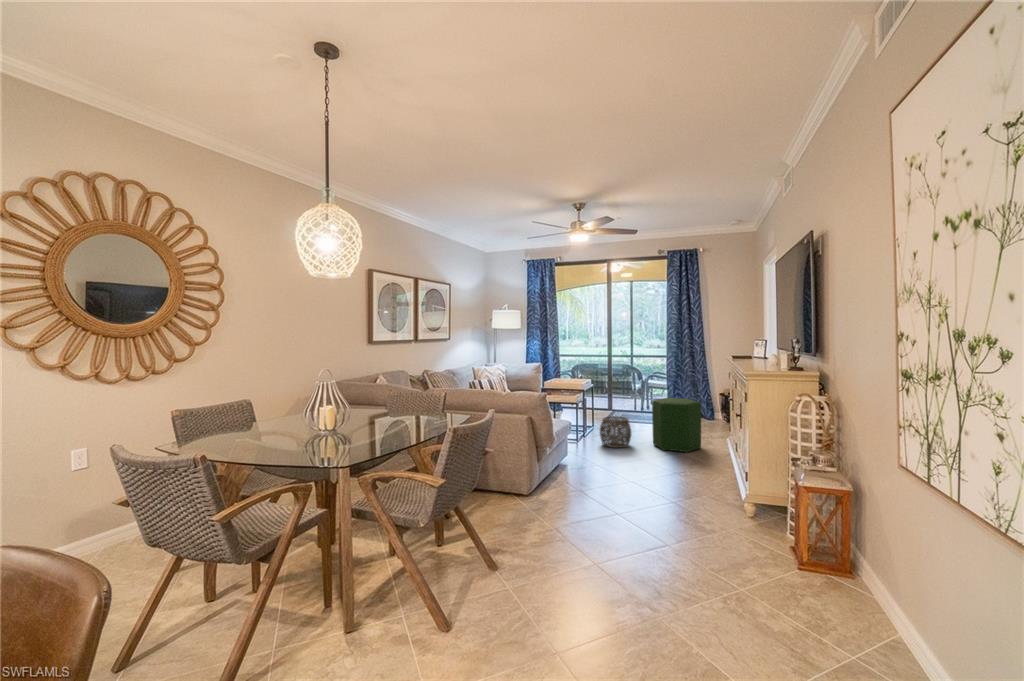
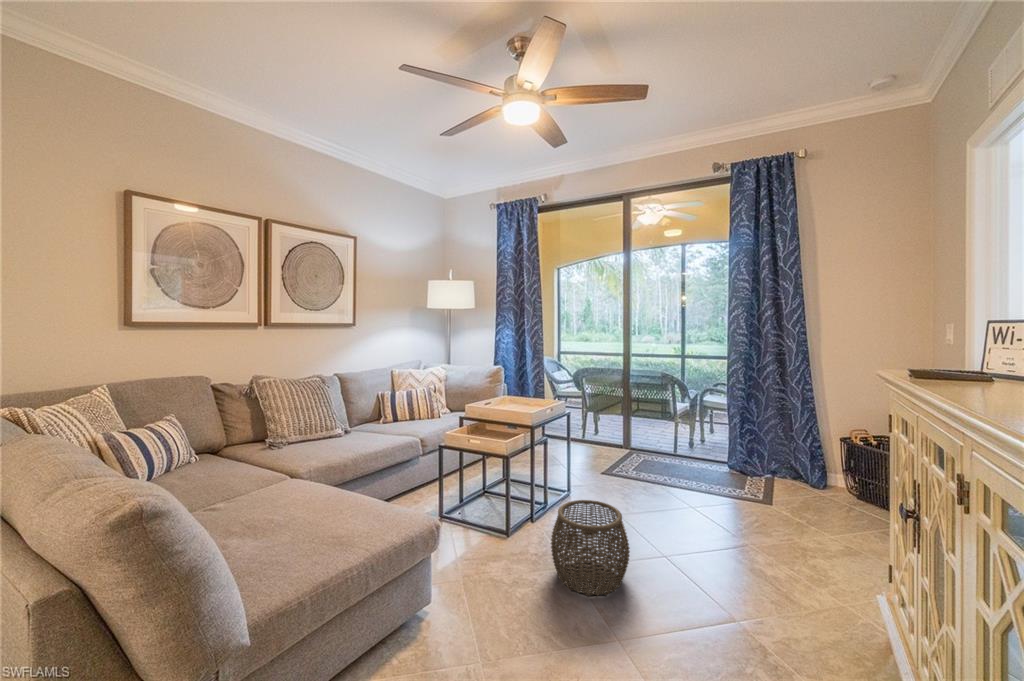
ottoman: present [652,398,701,453] -> none [686,465,833,656]

